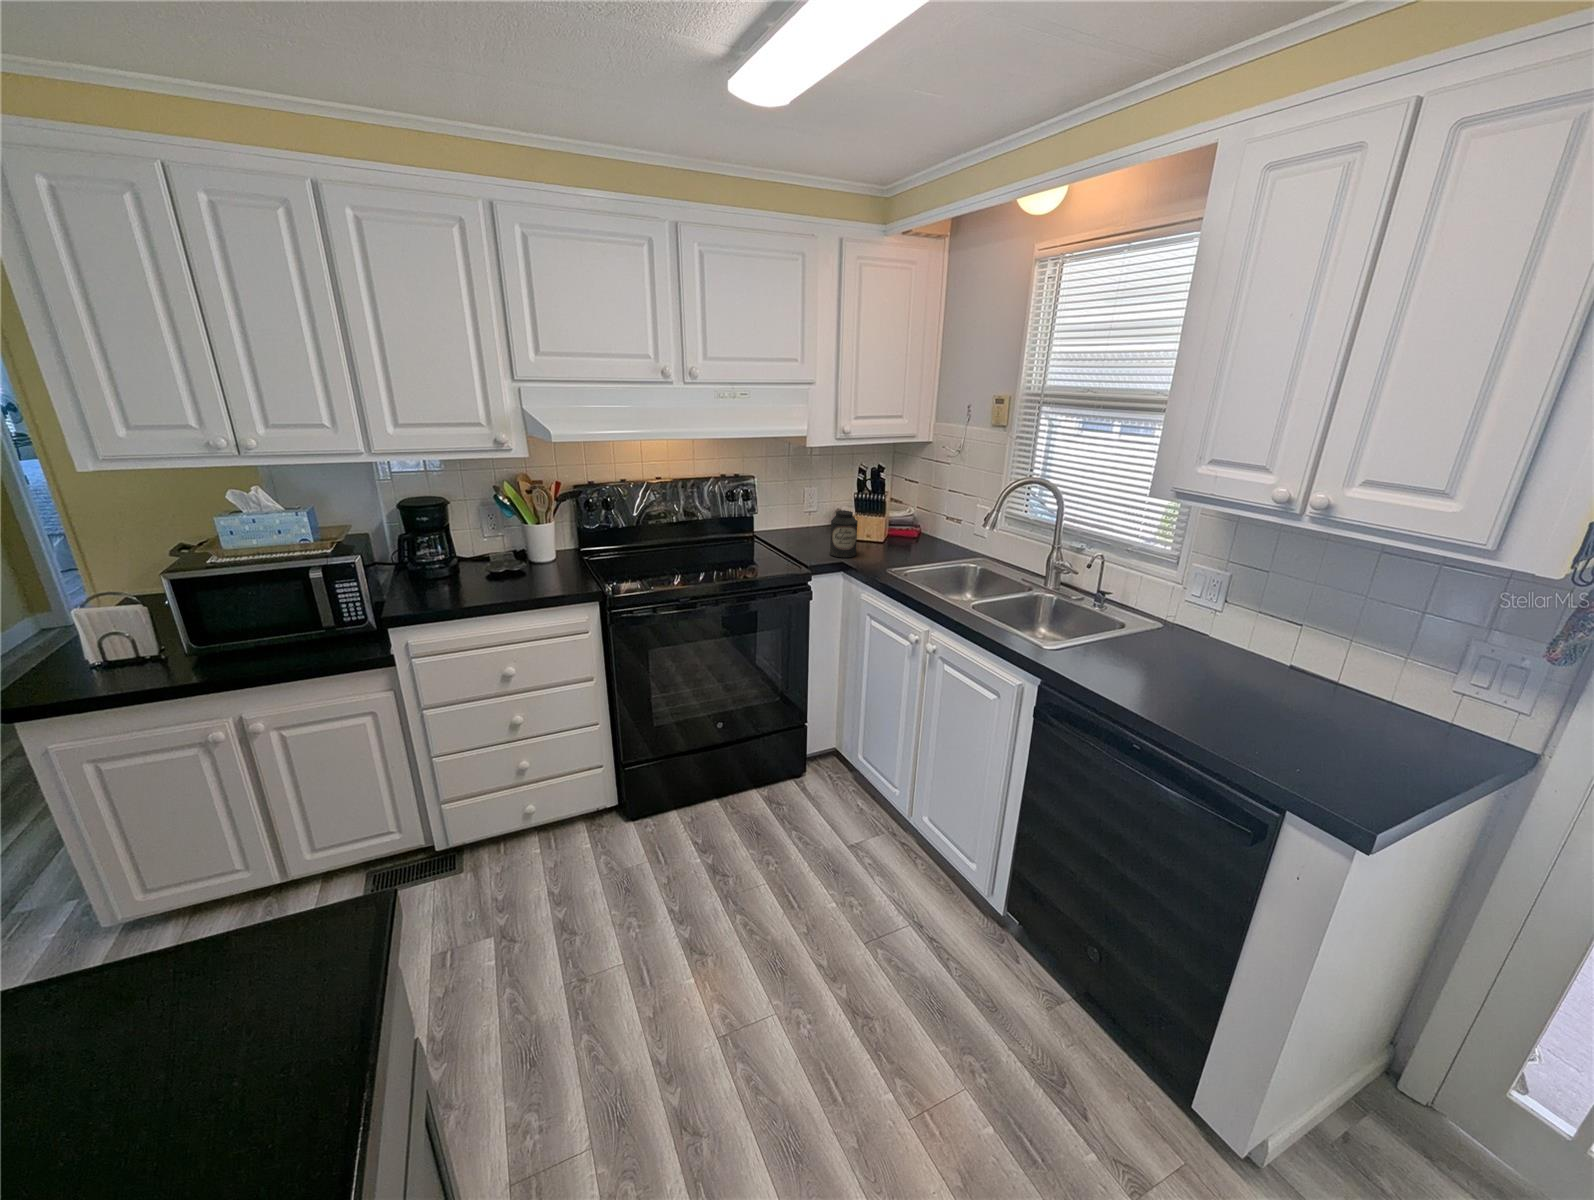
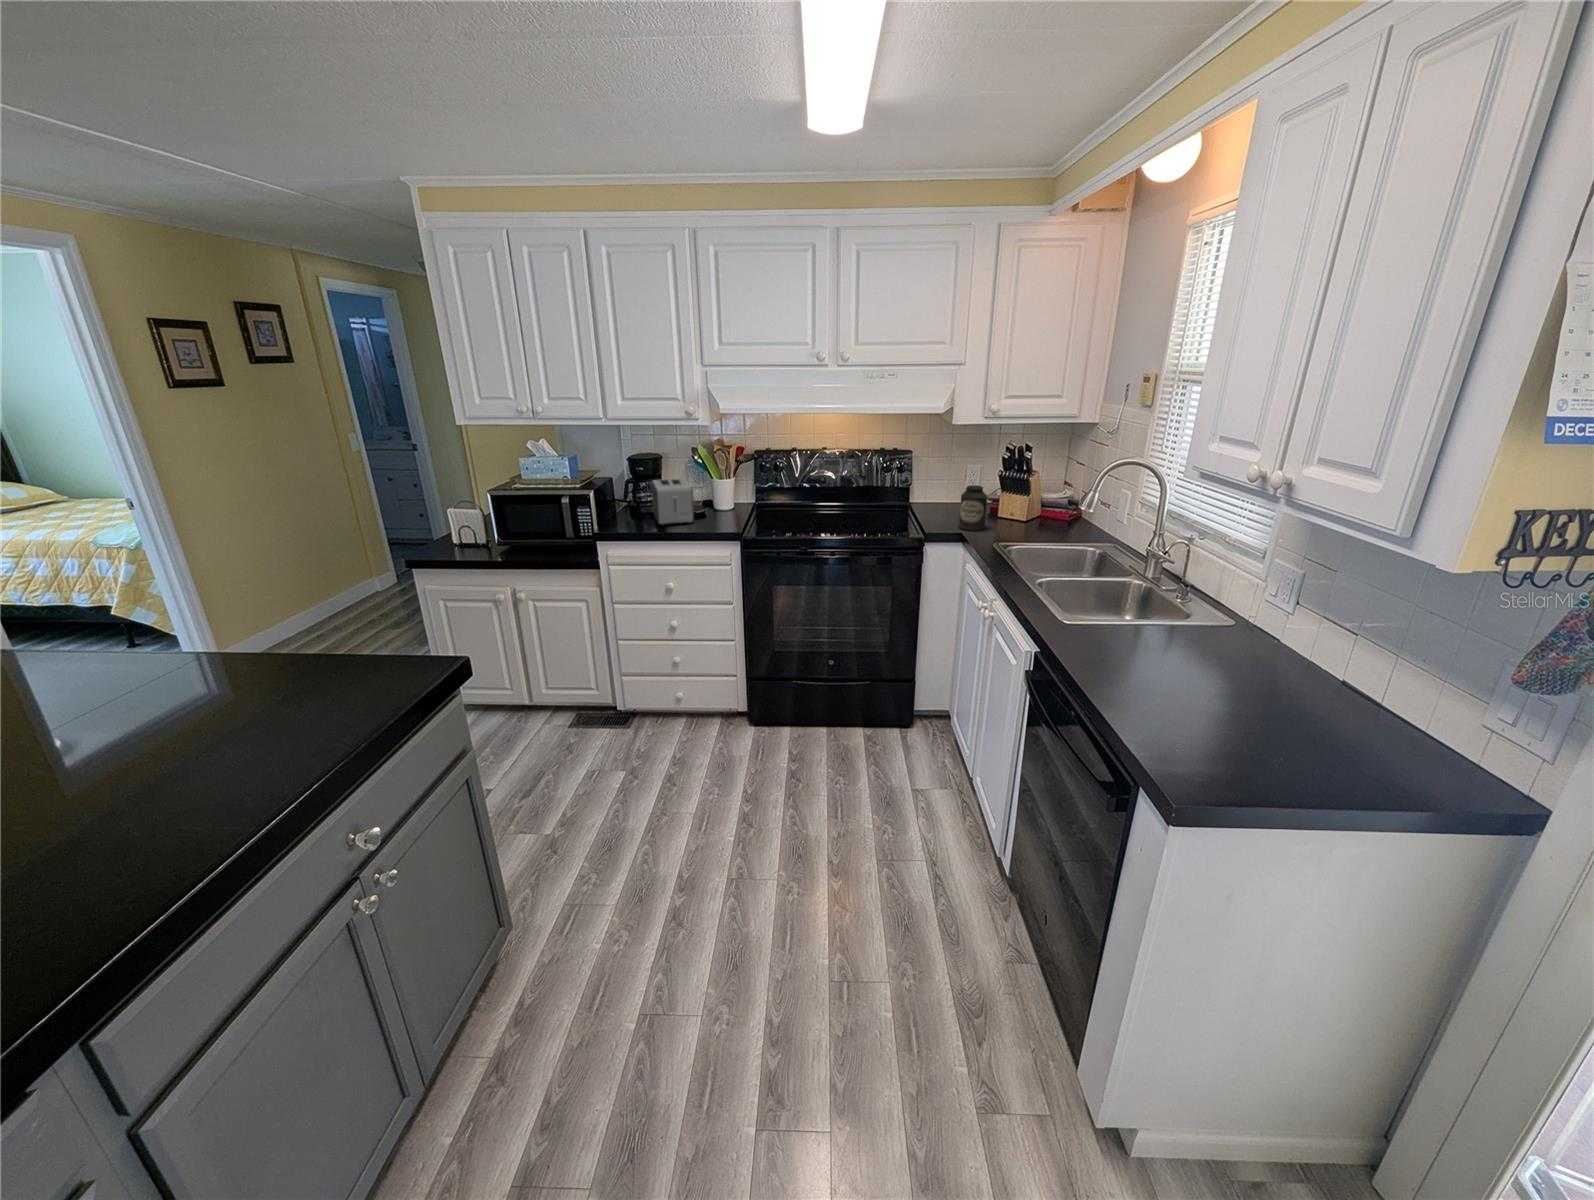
toaster: none [443,526,521,591] -> present [651,479,694,524]

